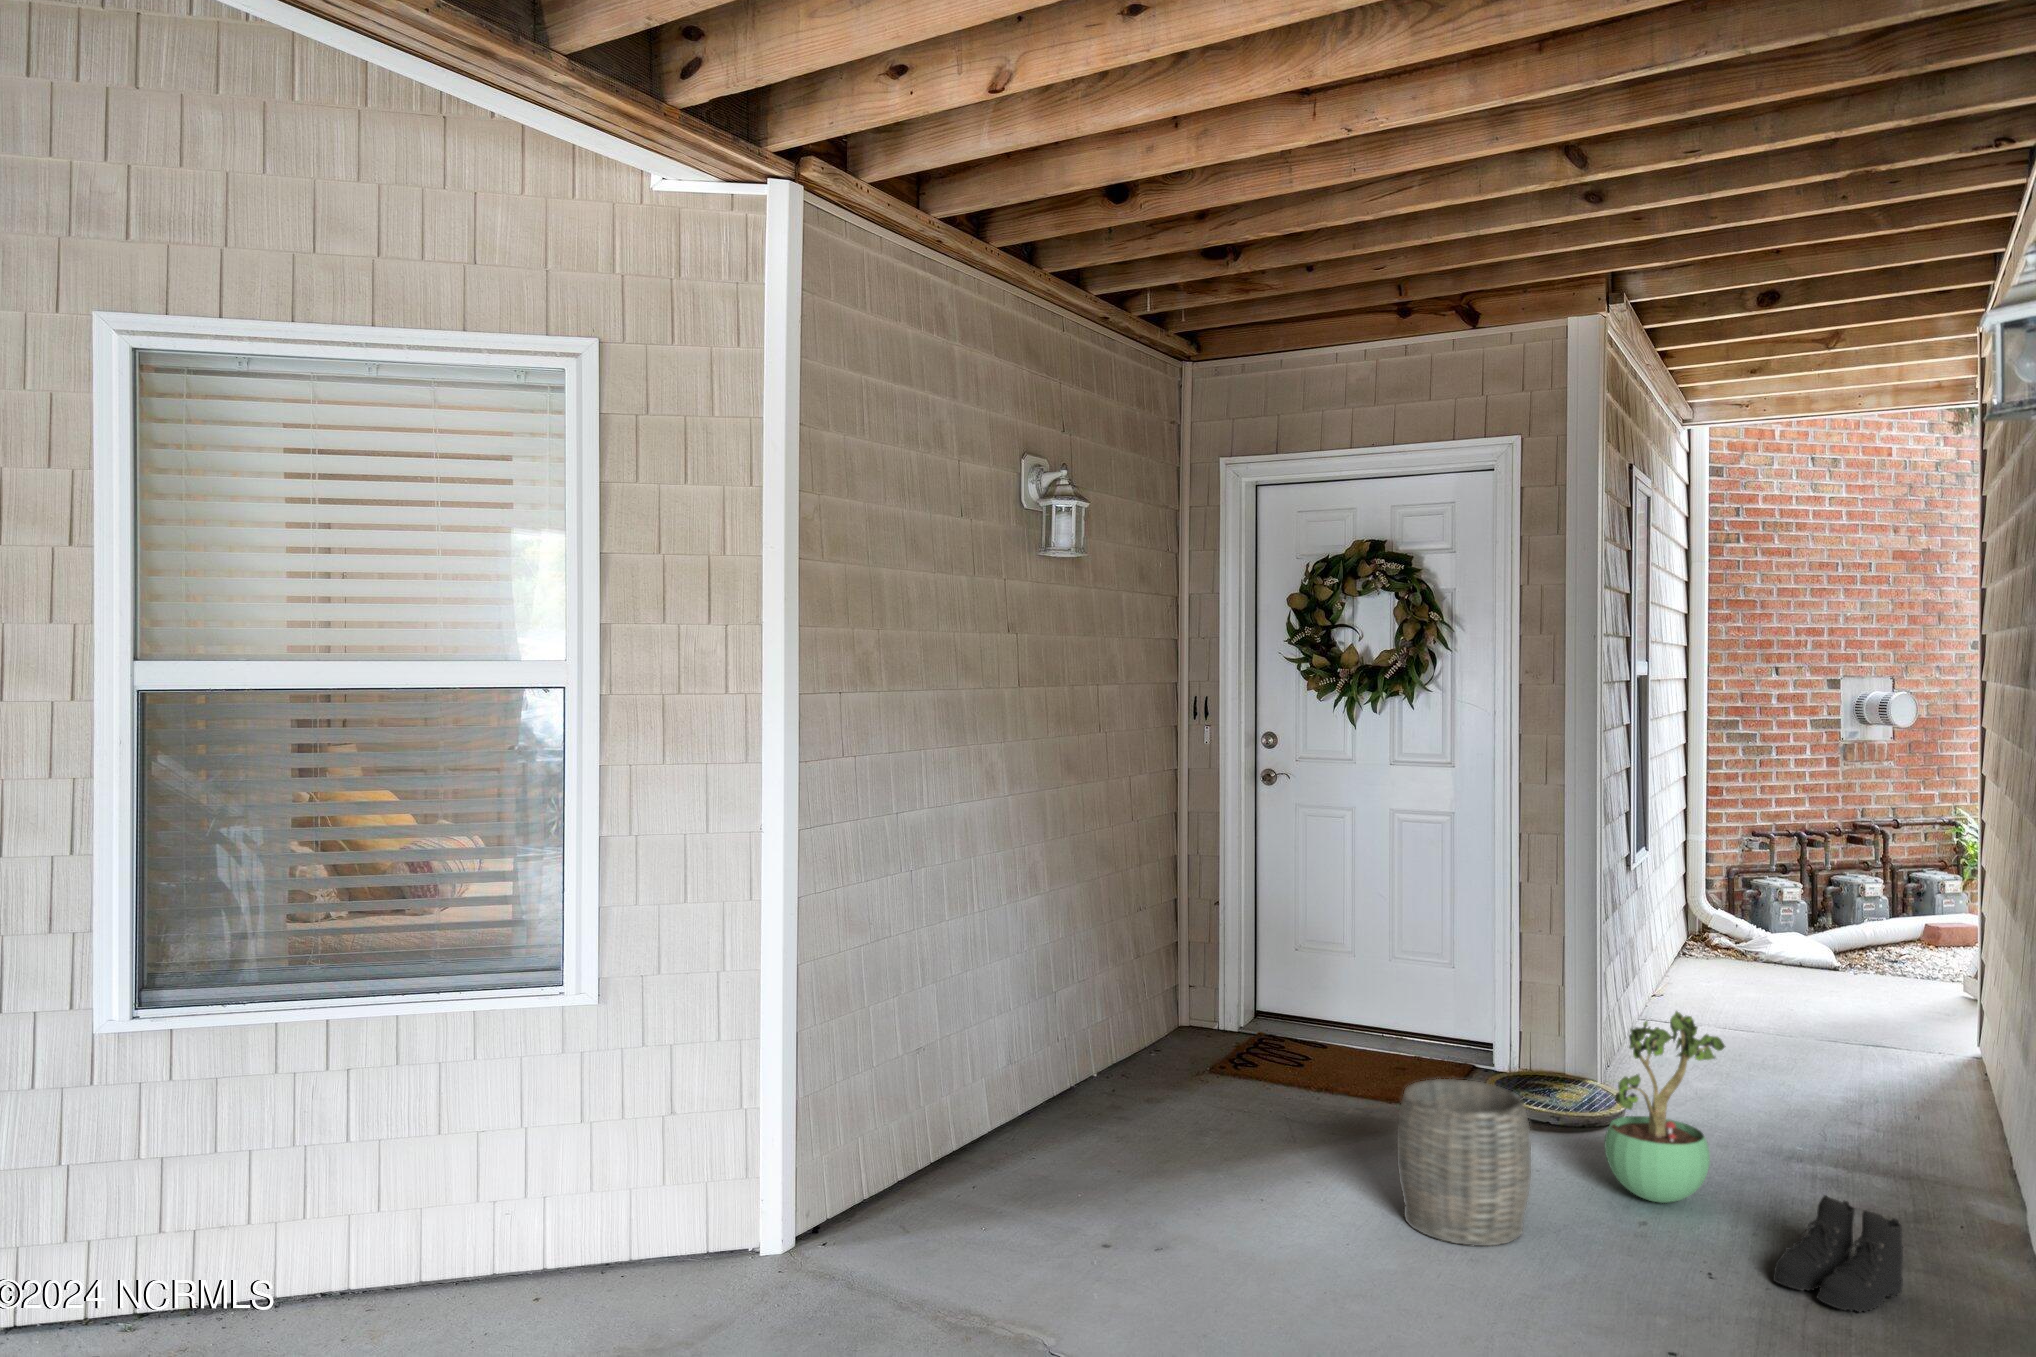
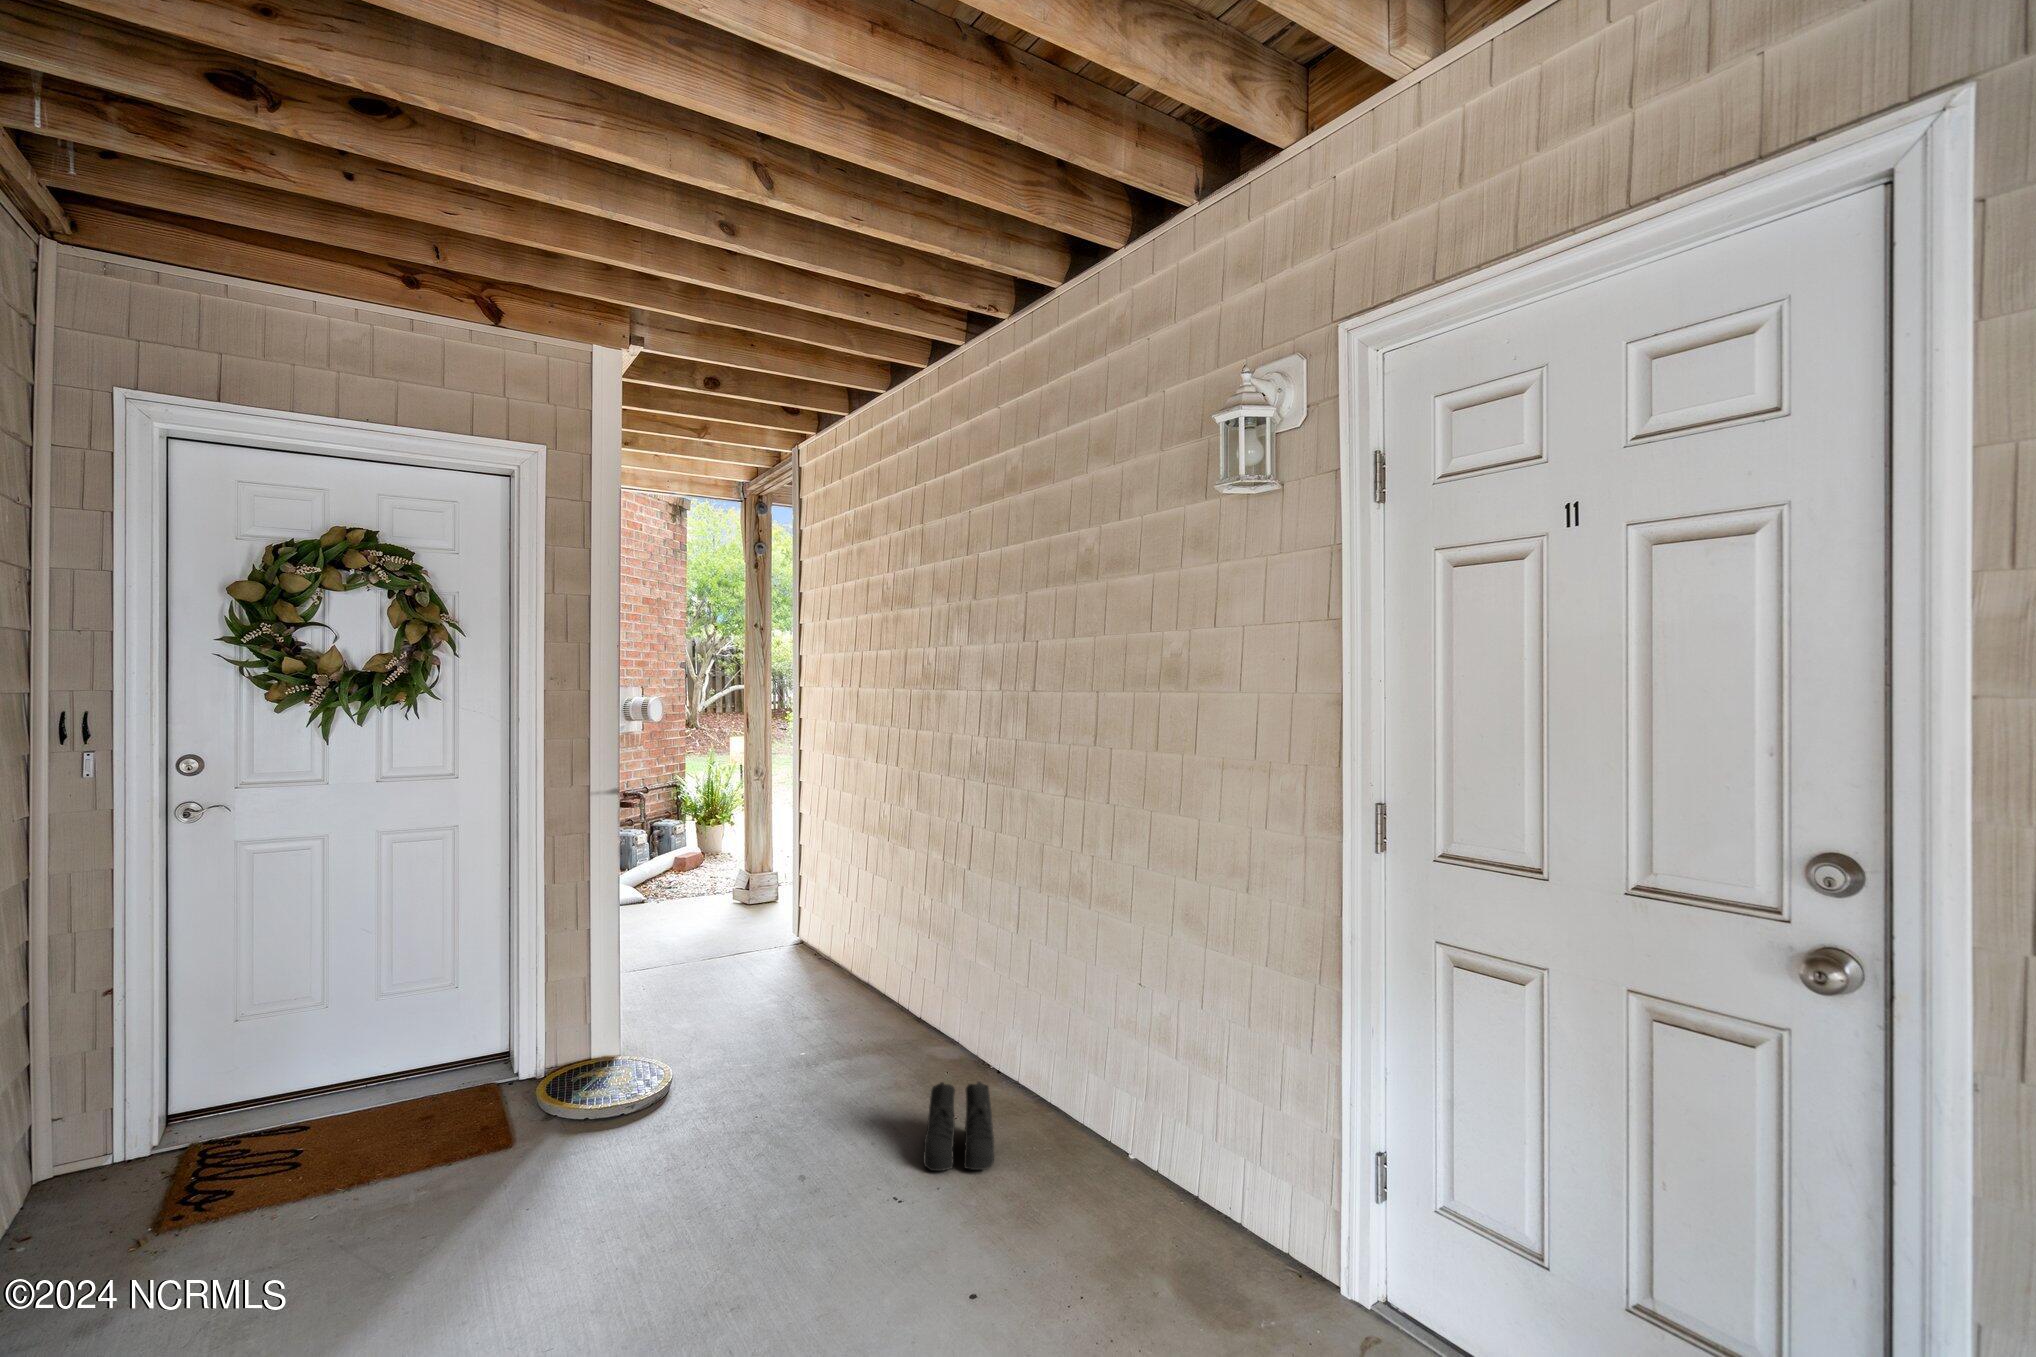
potted plant: present [1605,1011,1725,1203] -> none [738,970,825,1148]
woven basket: present [1397,1079,1531,1246] -> none [610,1100,754,1301]

